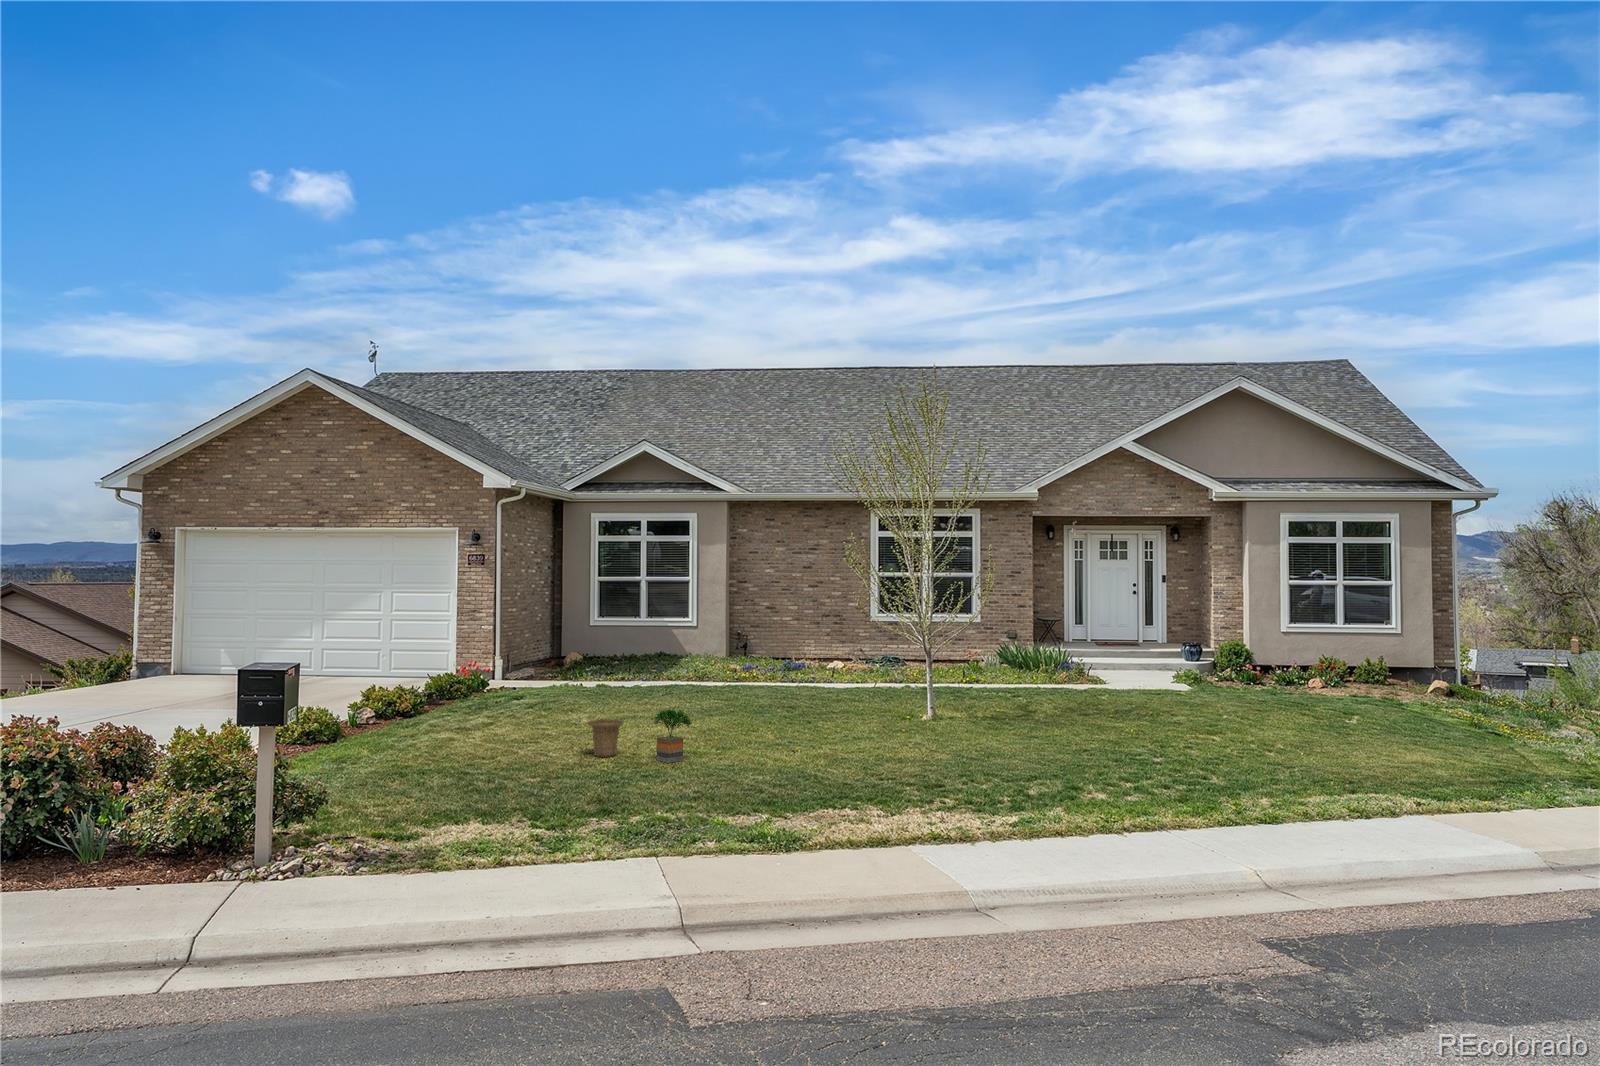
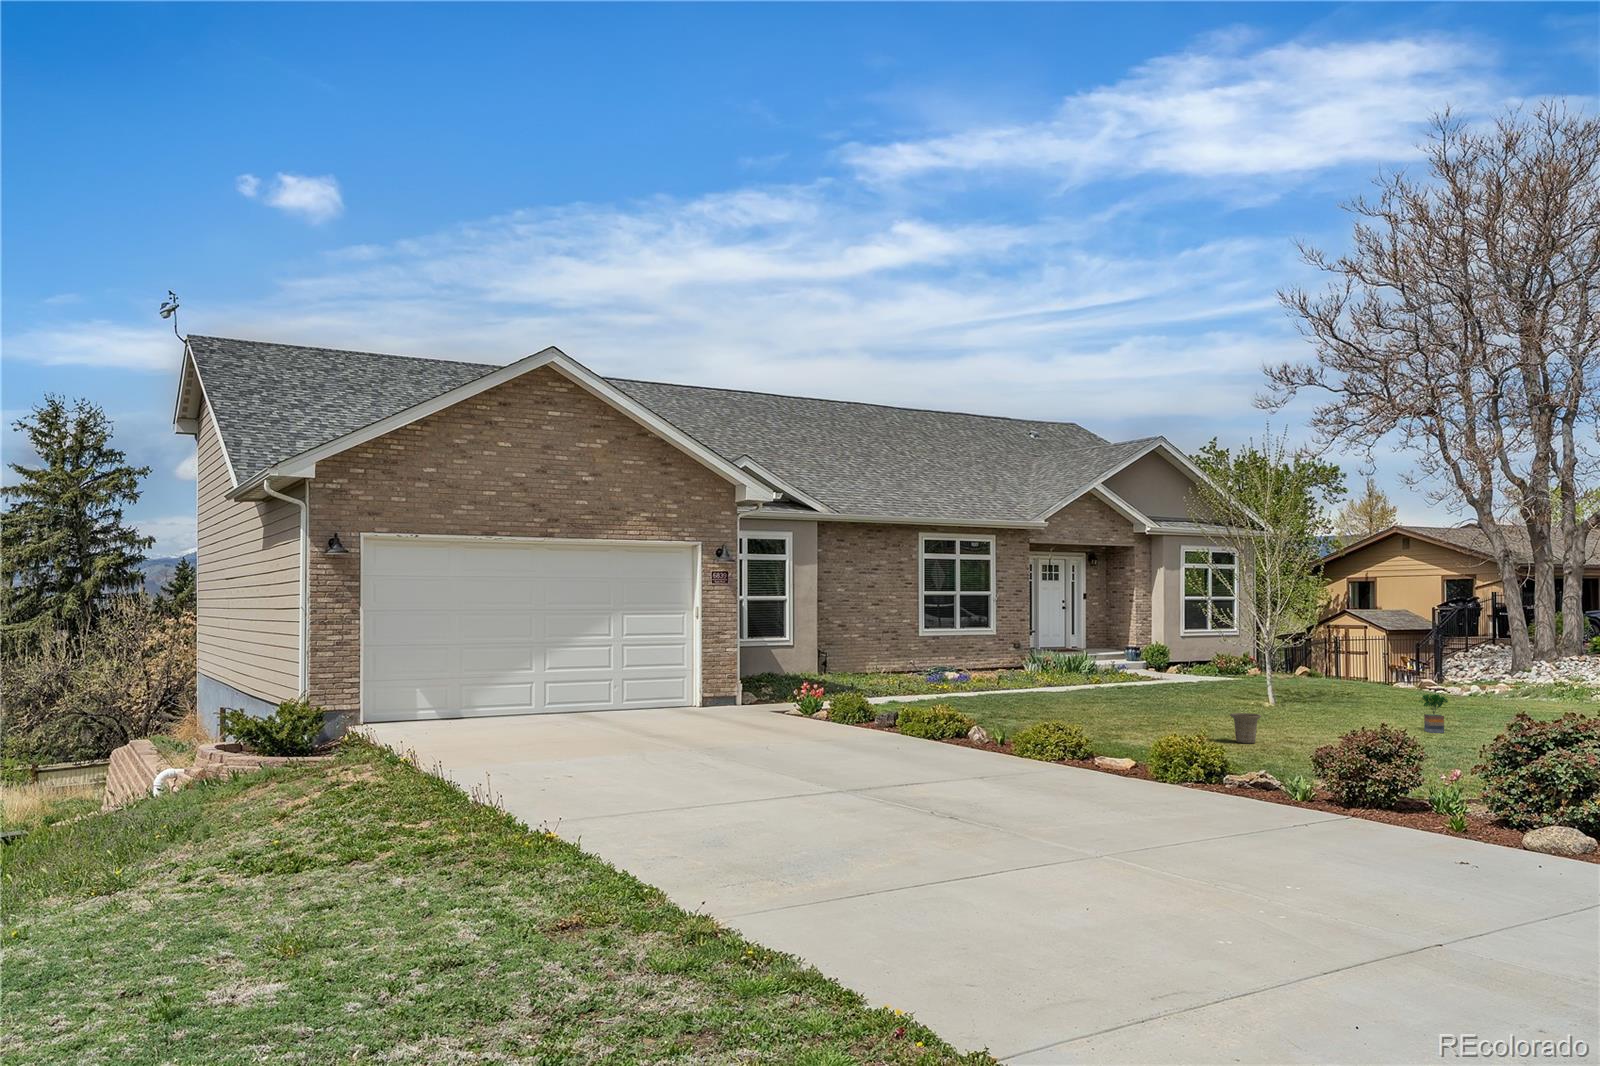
potted tree: present [654,710,691,763] -> present [1419,694,1448,733]

